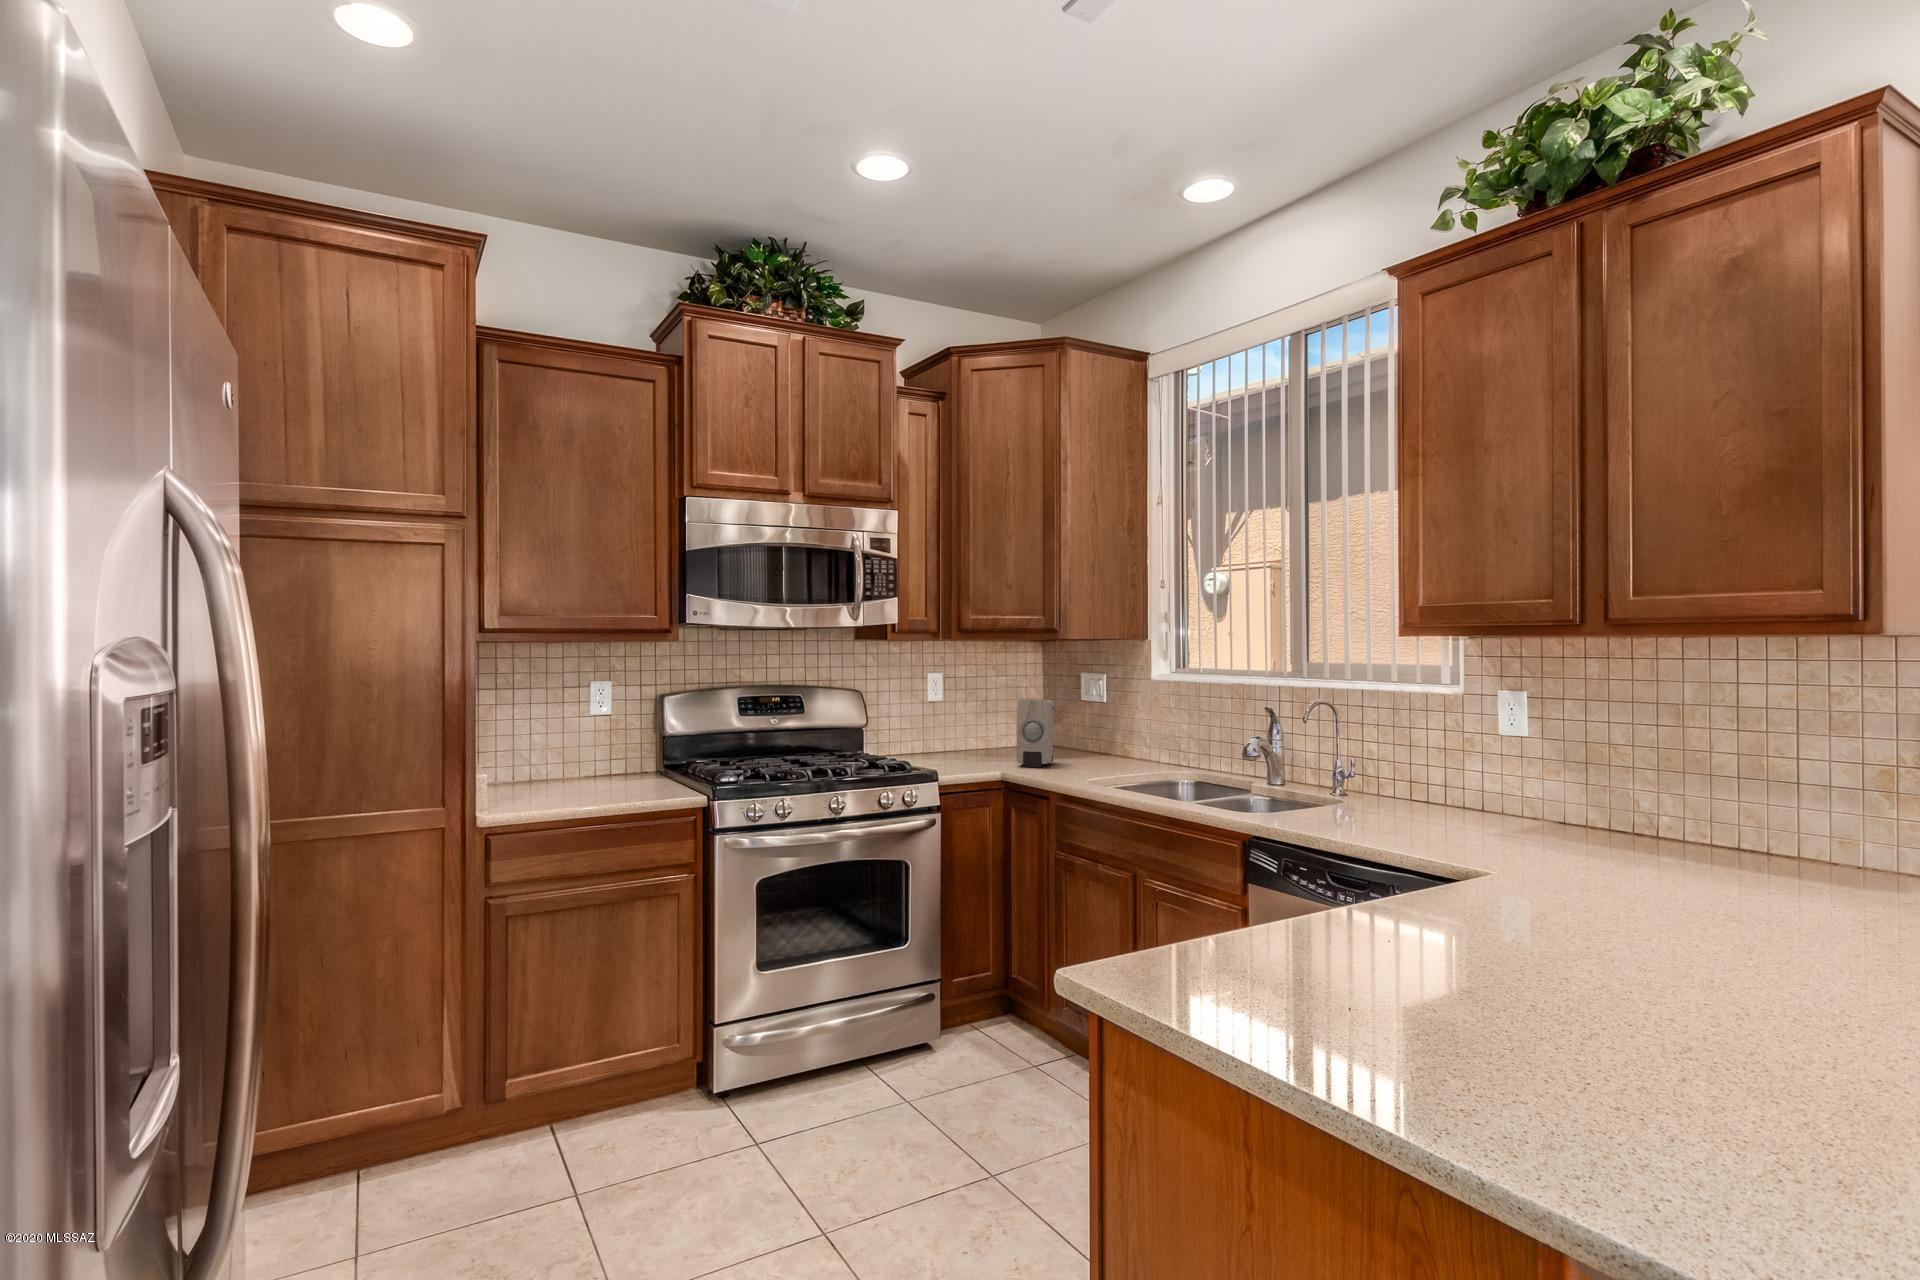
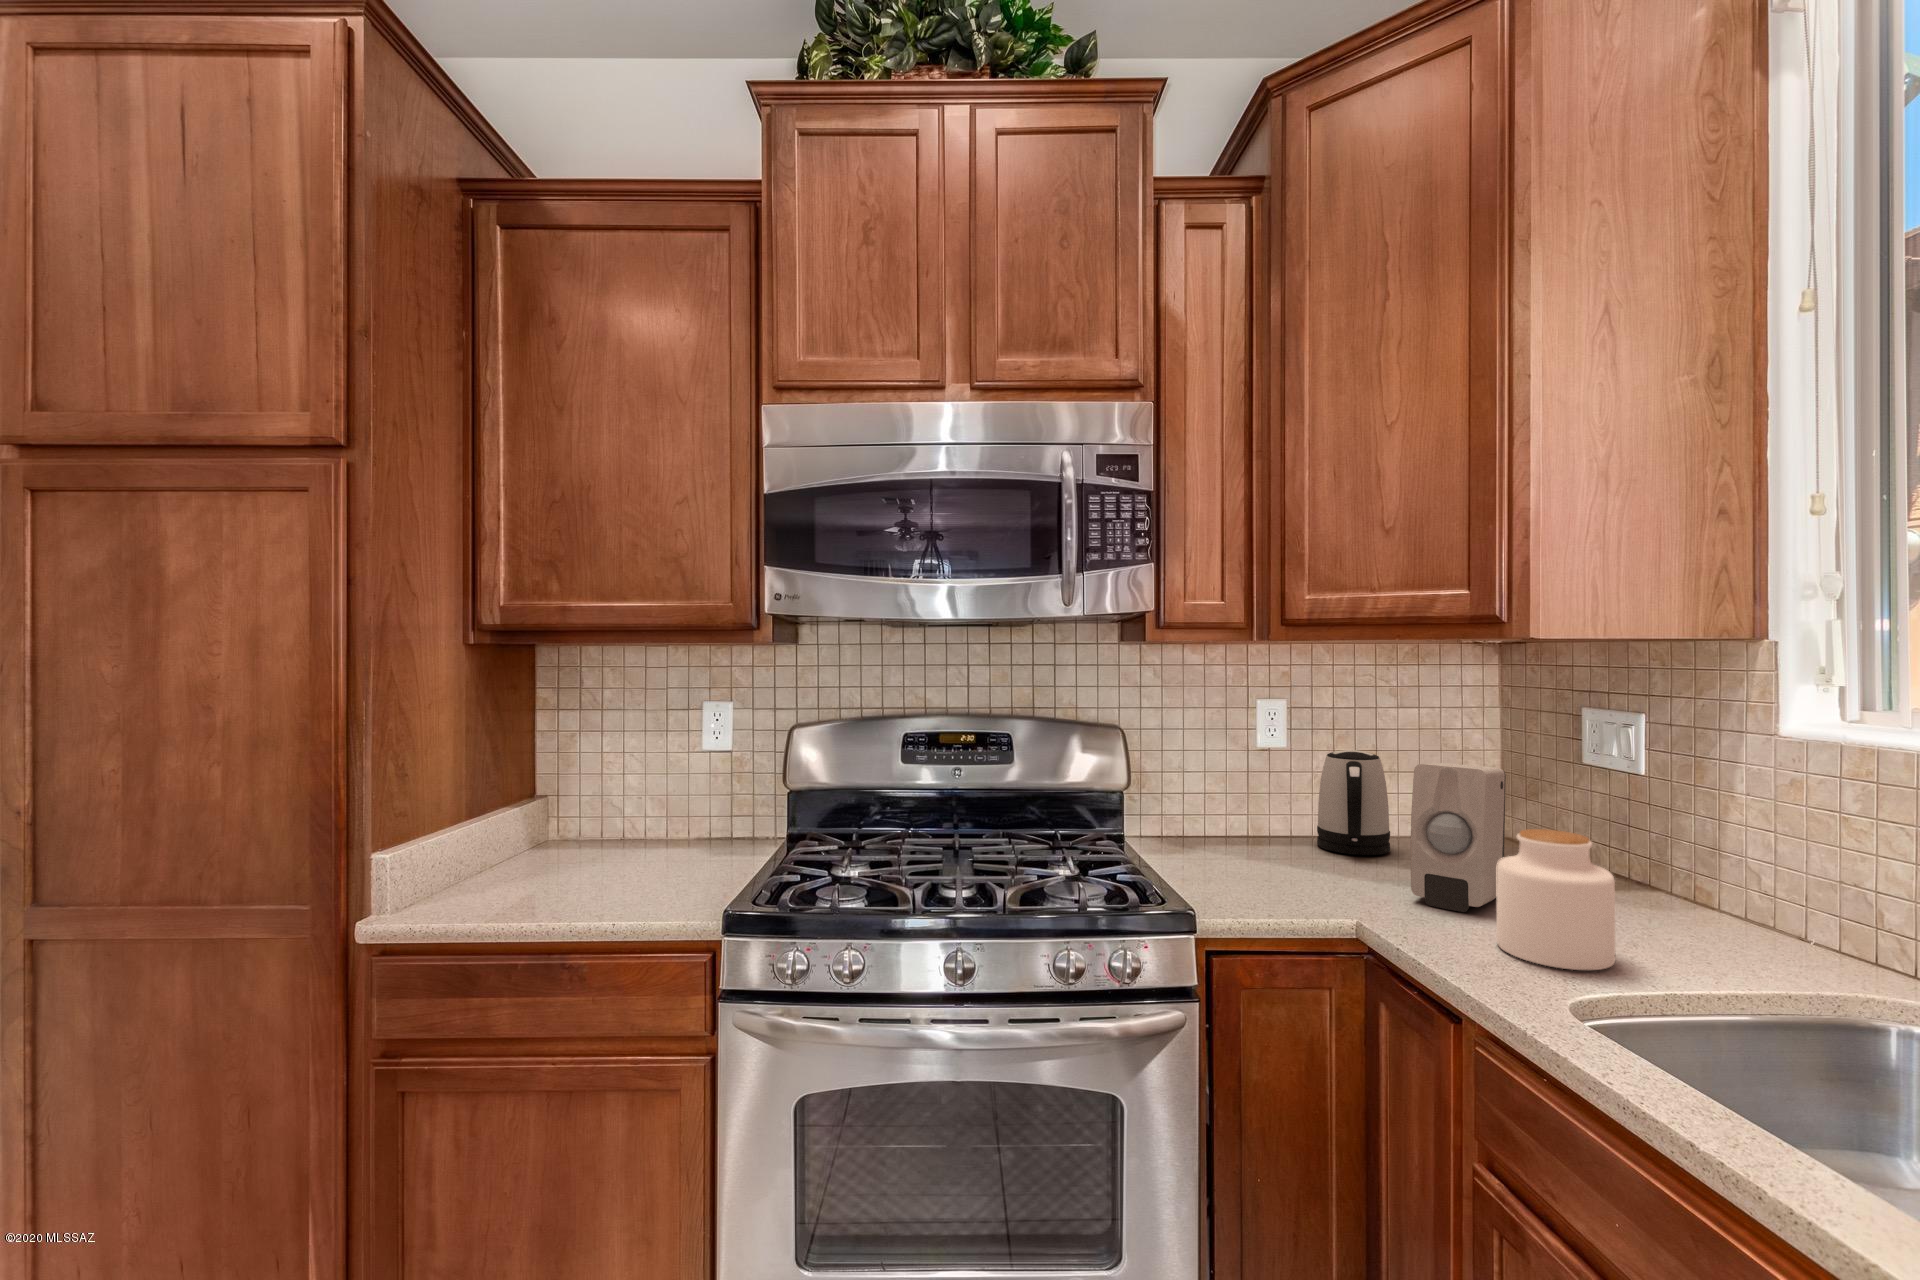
kettle: none [960,700,997,756] -> present [1317,750,1390,855]
jar: none [1056,722,1099,776] -> present [1496,829,1615,970]

